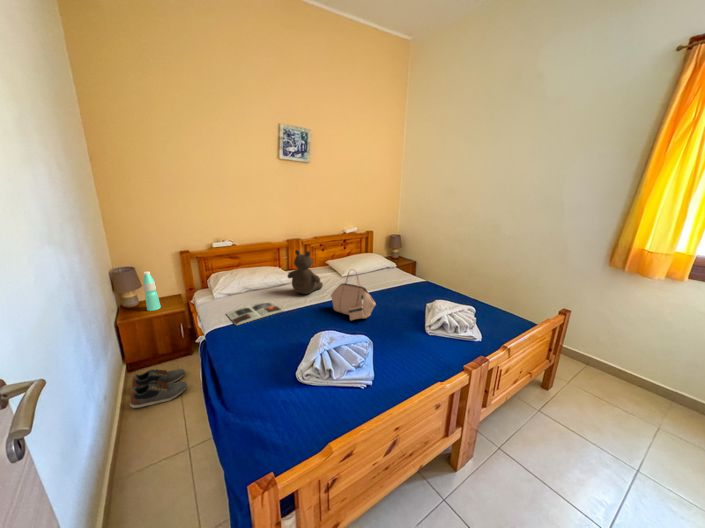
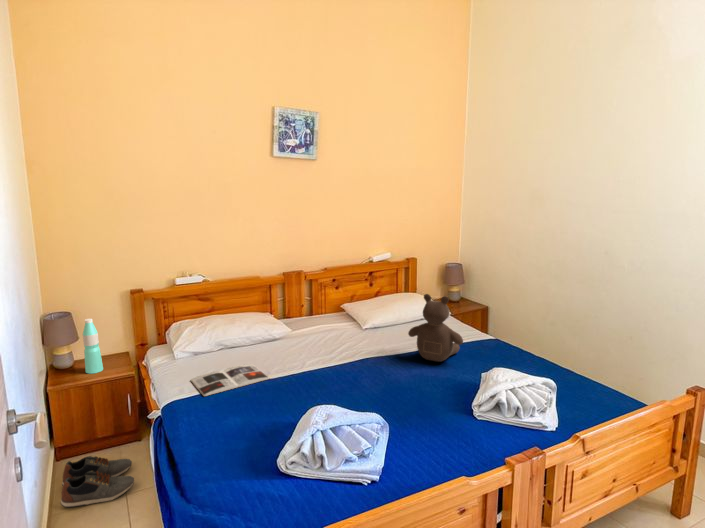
teddy bear: present [288,250,323,294] -> present [408,294,463,362]
handbag: present [331,269,375,320] -> none [338,319,401,395]

